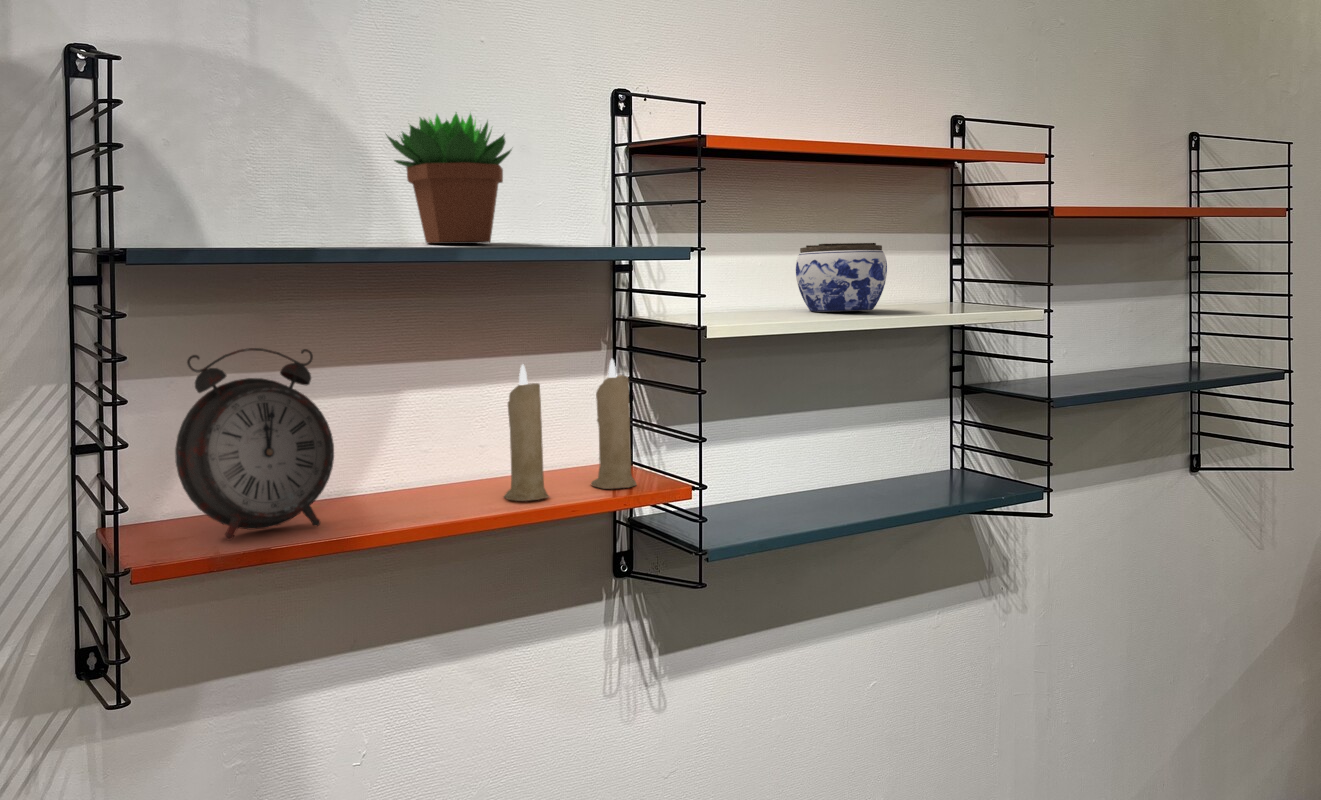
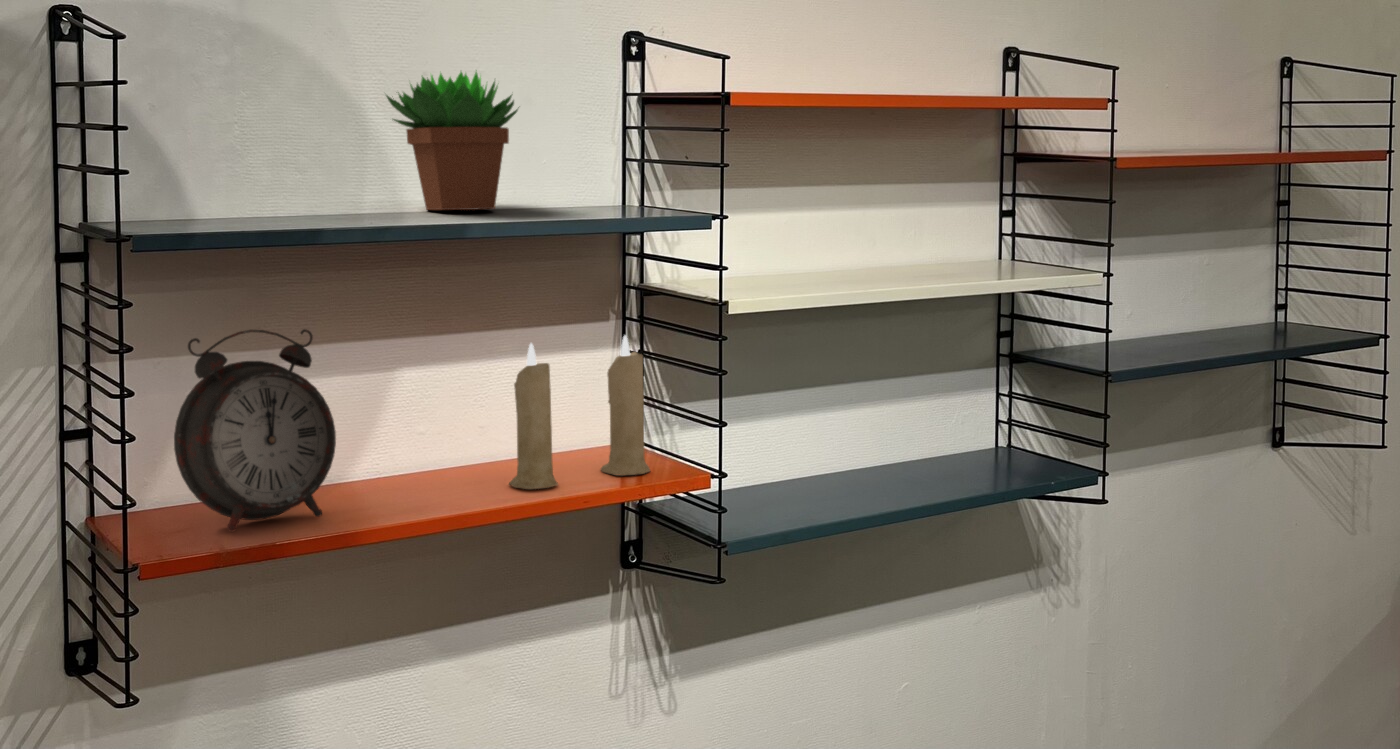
jar: present [796,243,887,312] -> none [824,201,925,277]

